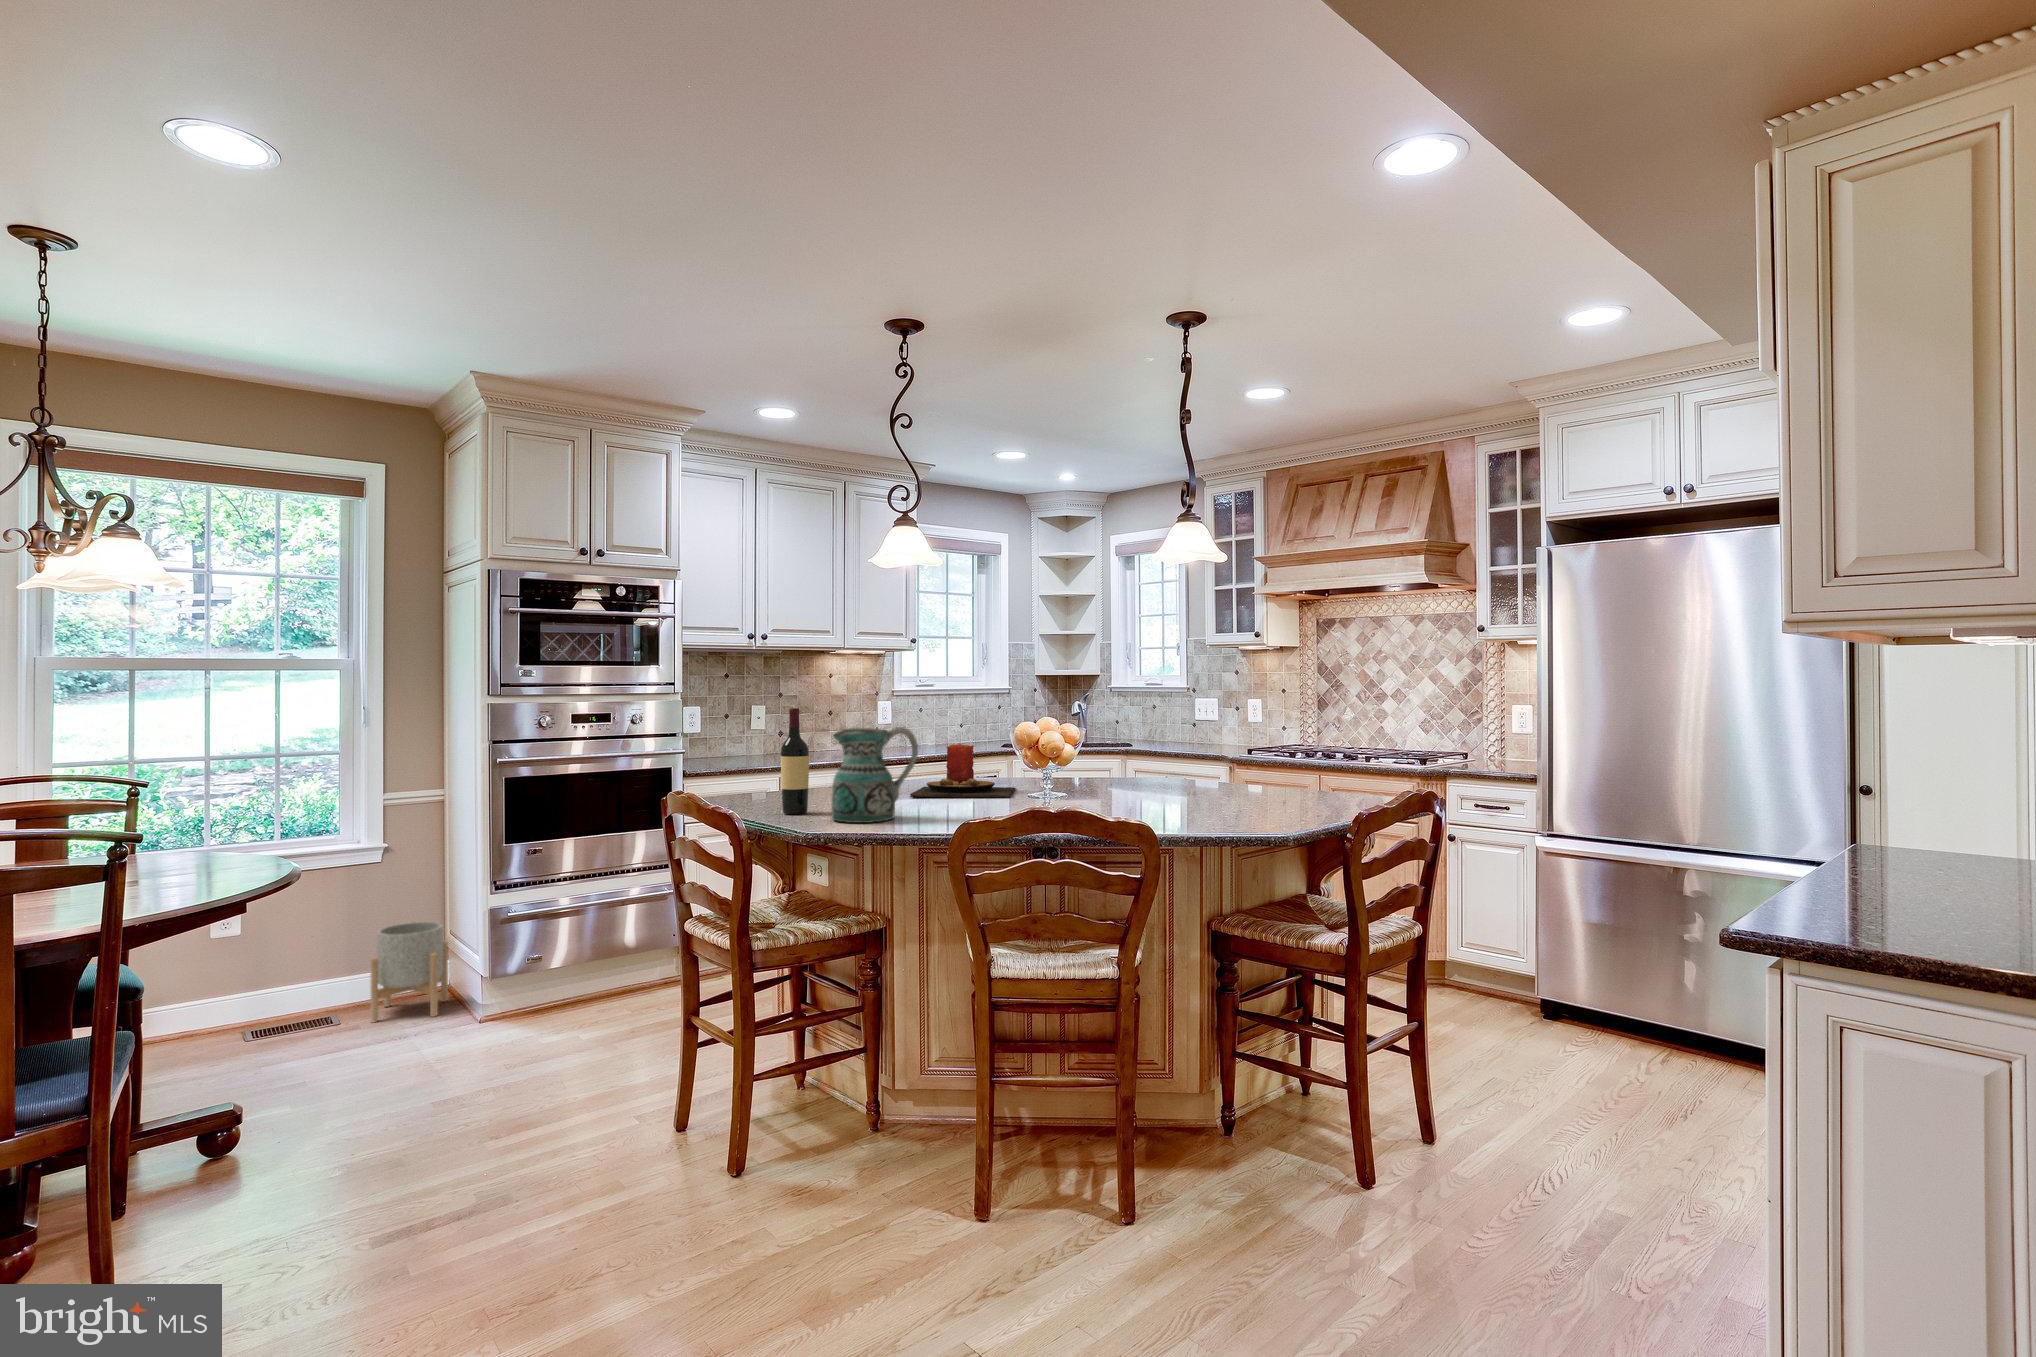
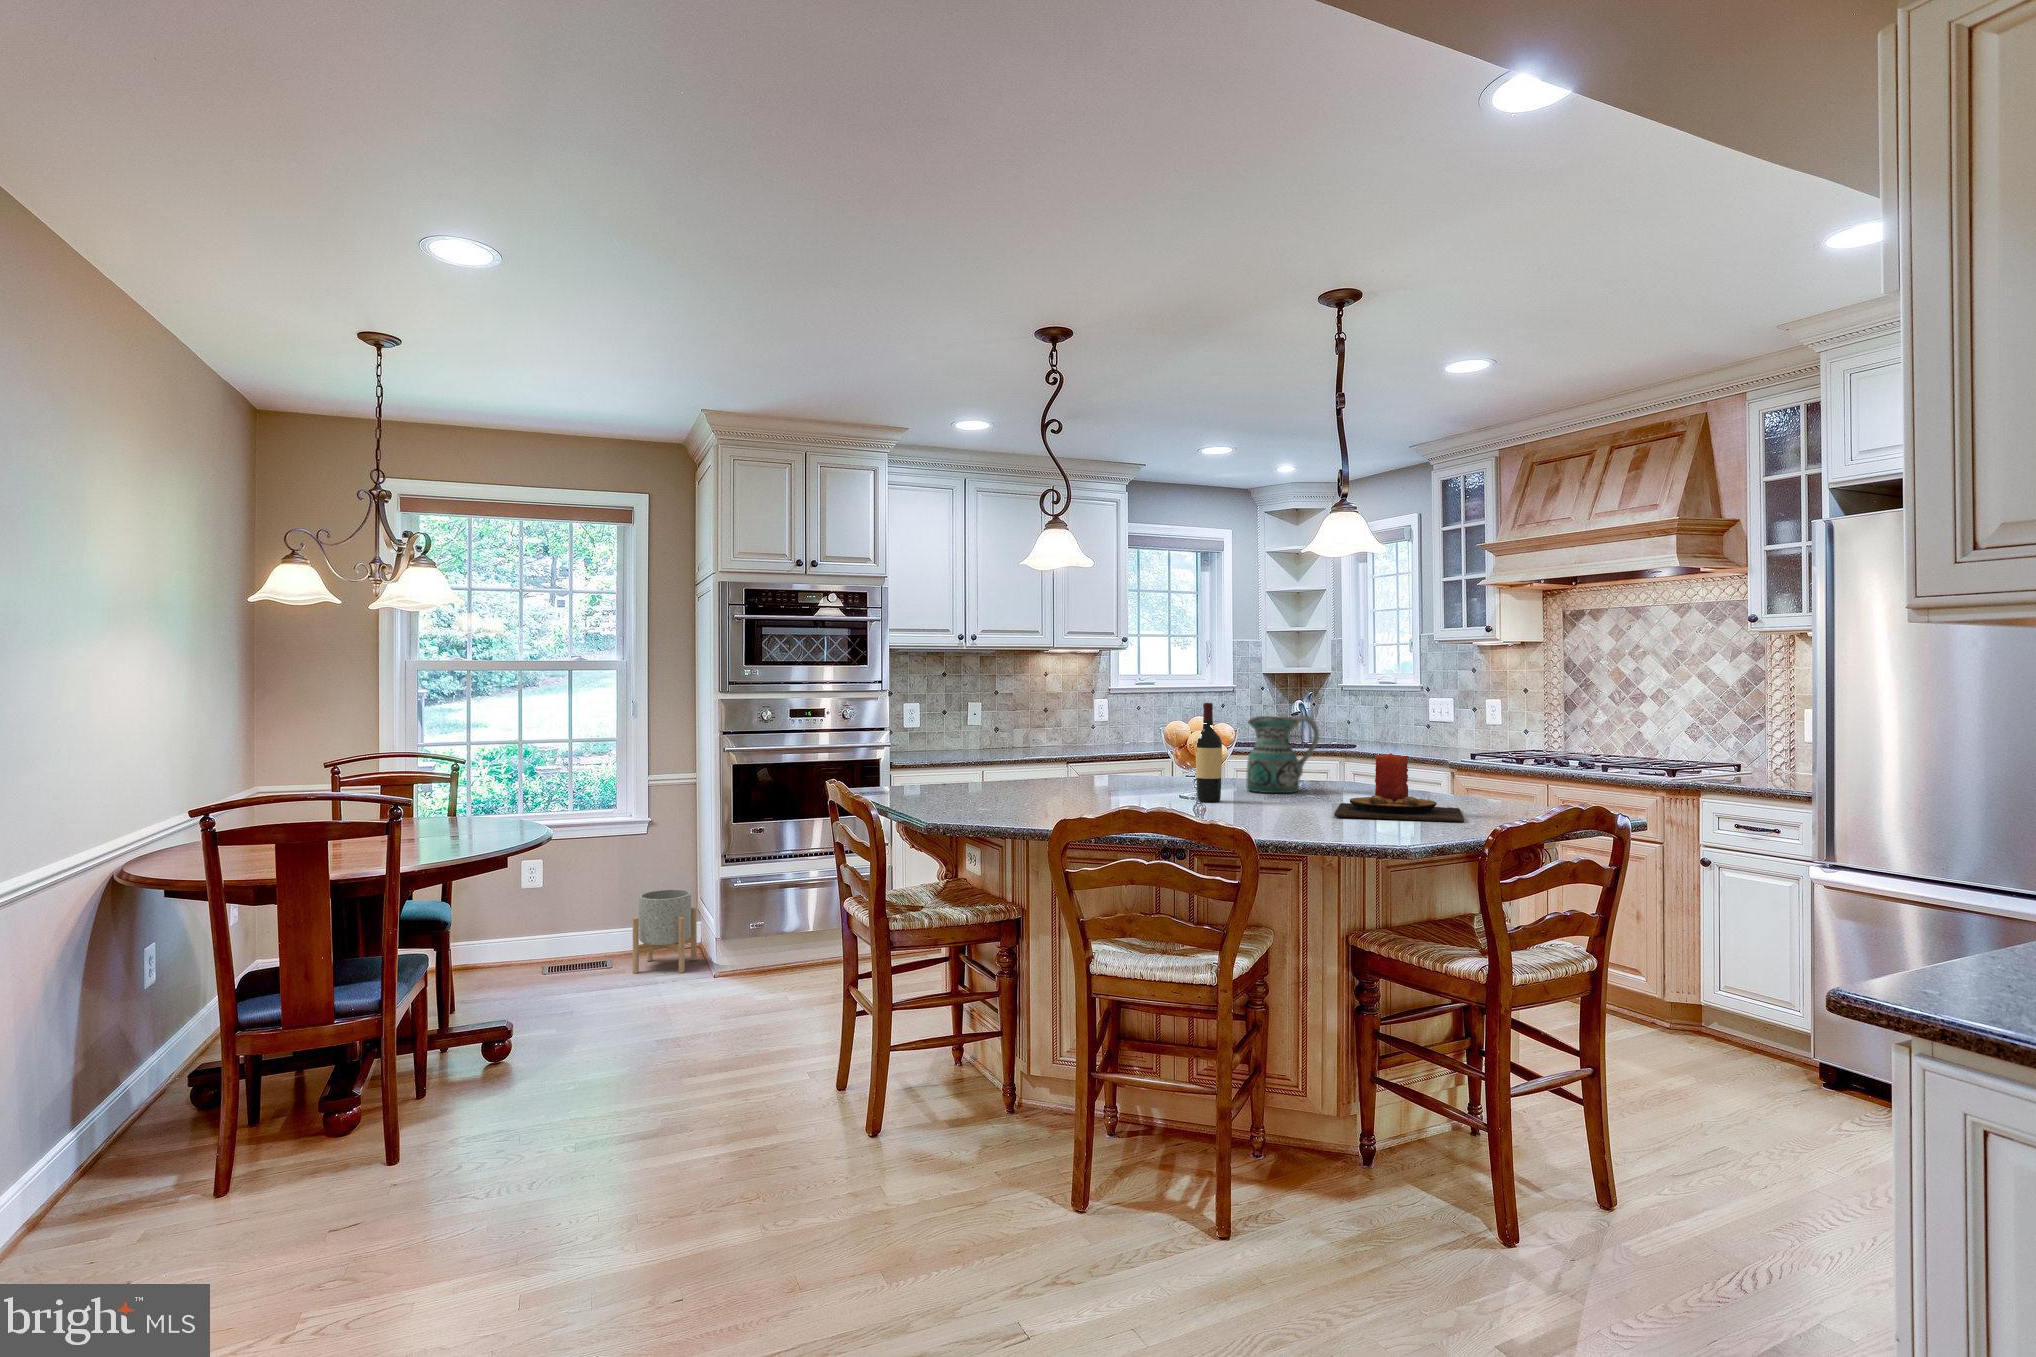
wine bottle: present [781,708,809,814] -> present [1196,703,1222,802]
ceramic pitcher: present [832,727,918,823] -> present [1247,715,1319,793]
candle: present [910,743,1016,798] -> present [1334,753,1464,822]

